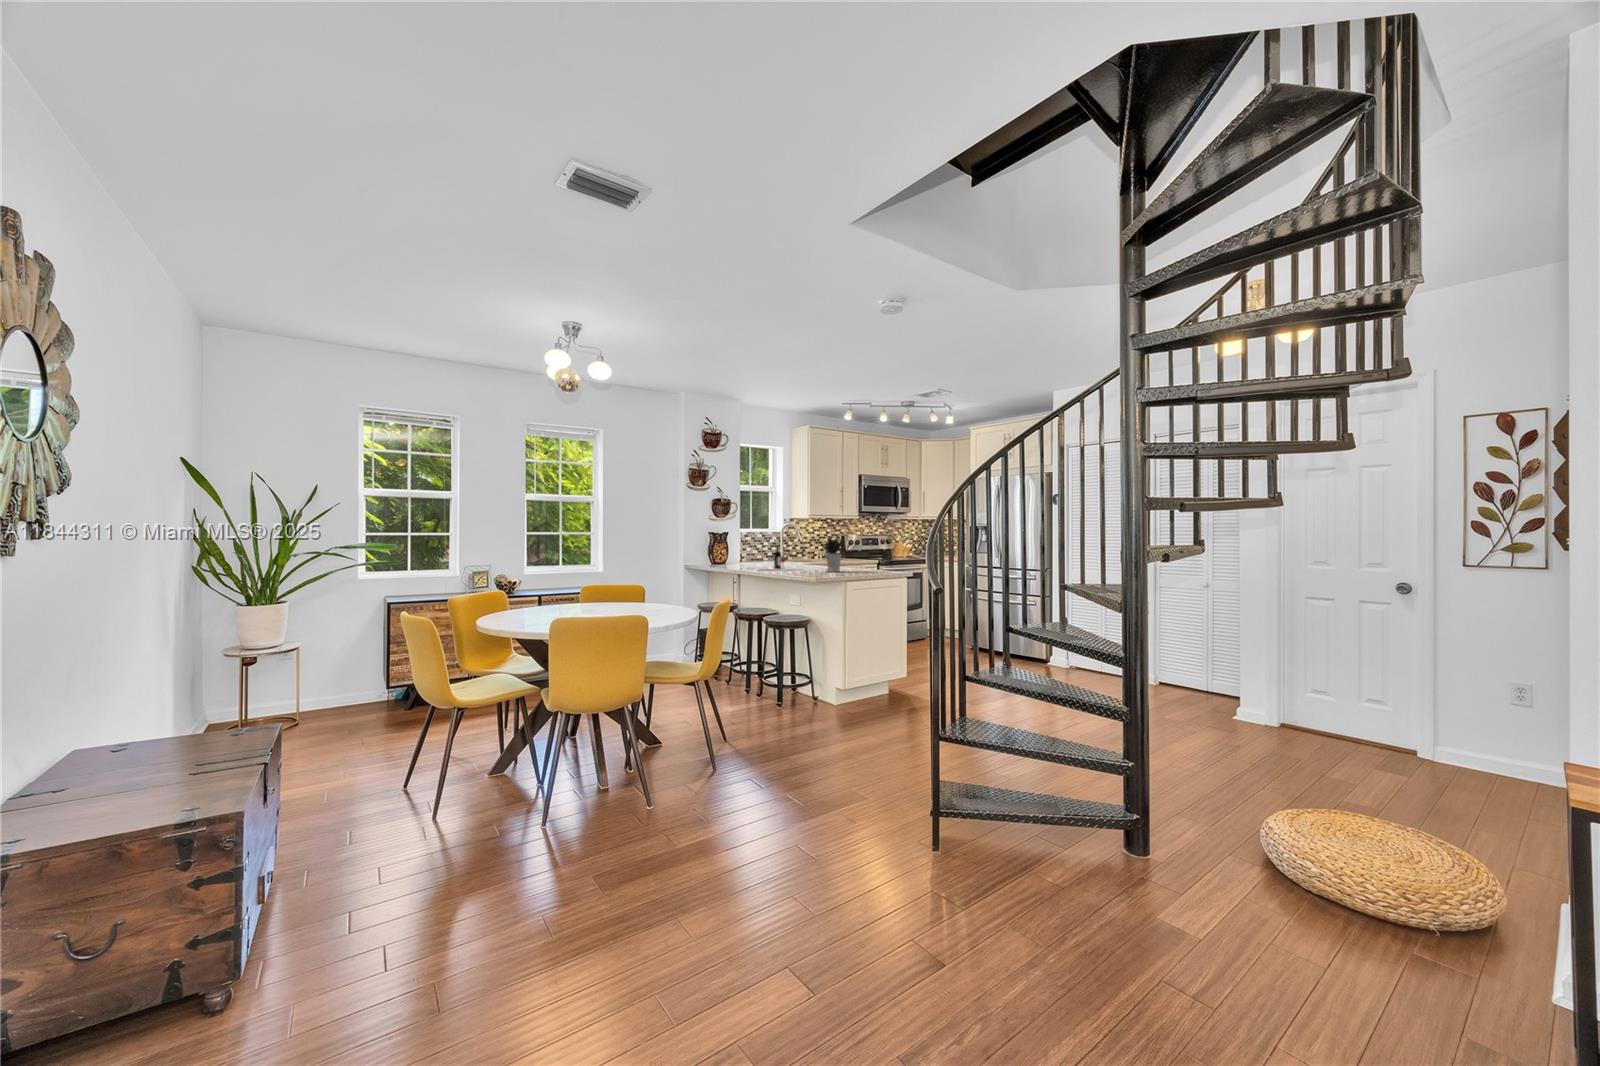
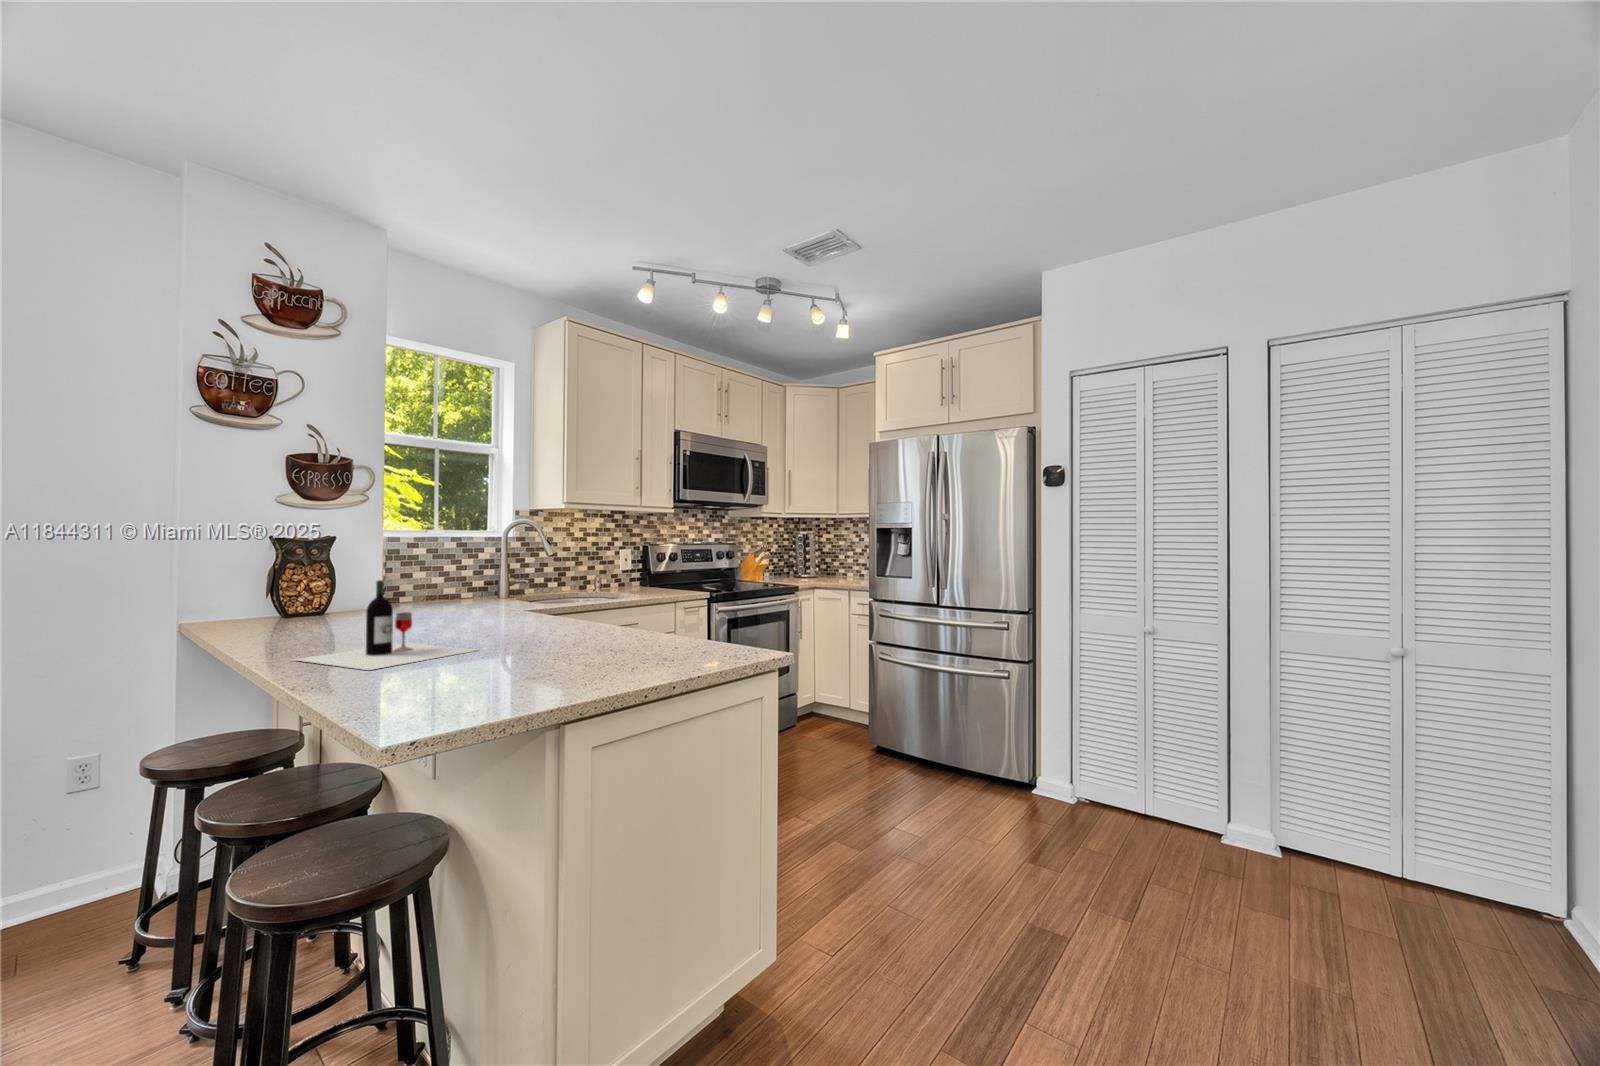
potted plant: present [823,536,842,572] -> none [478,542,576,685]

